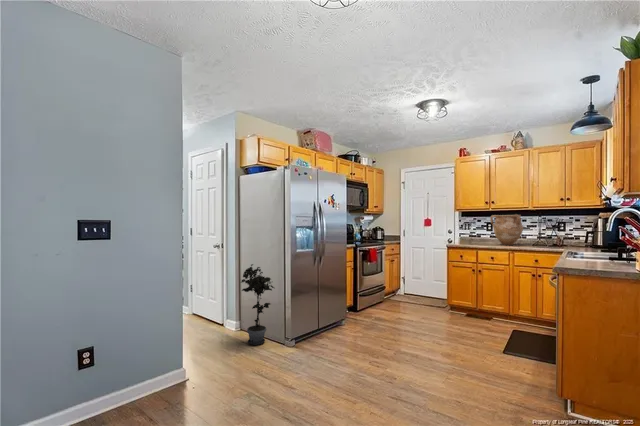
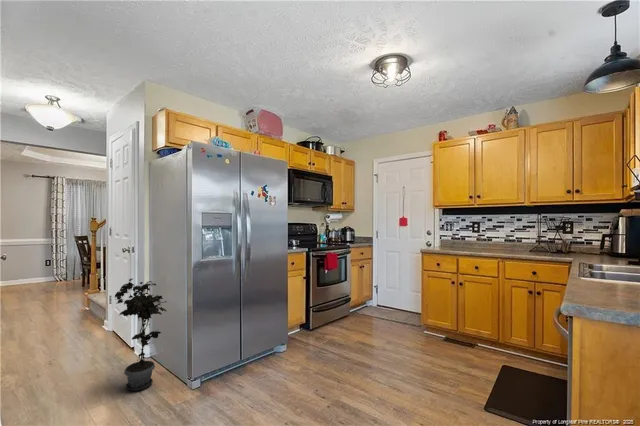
vase: present [490,215,524,245] -> none [475,211,518,251]

